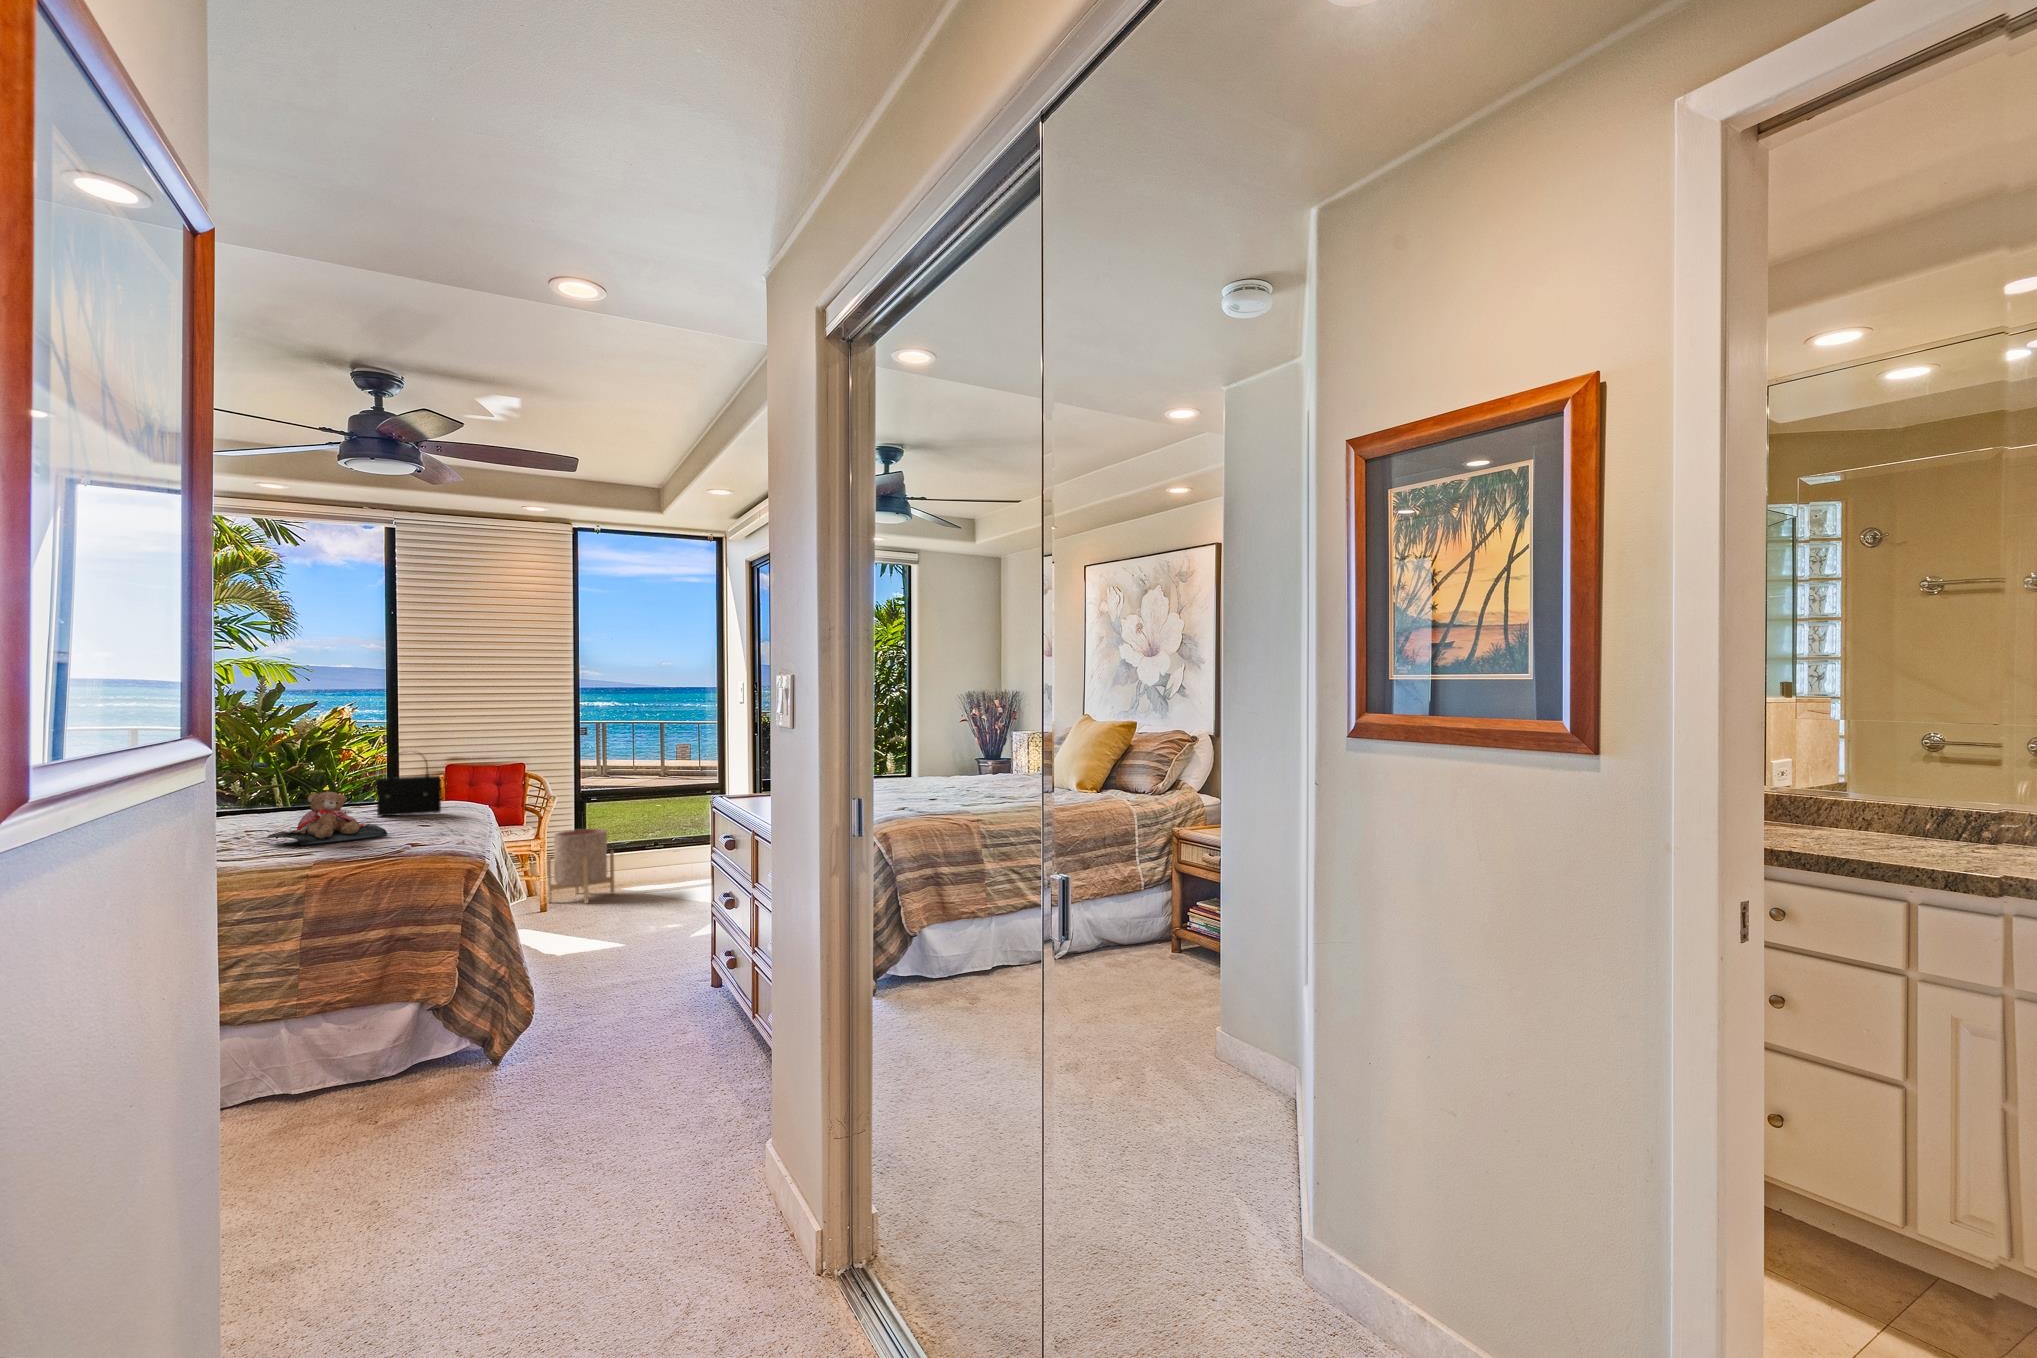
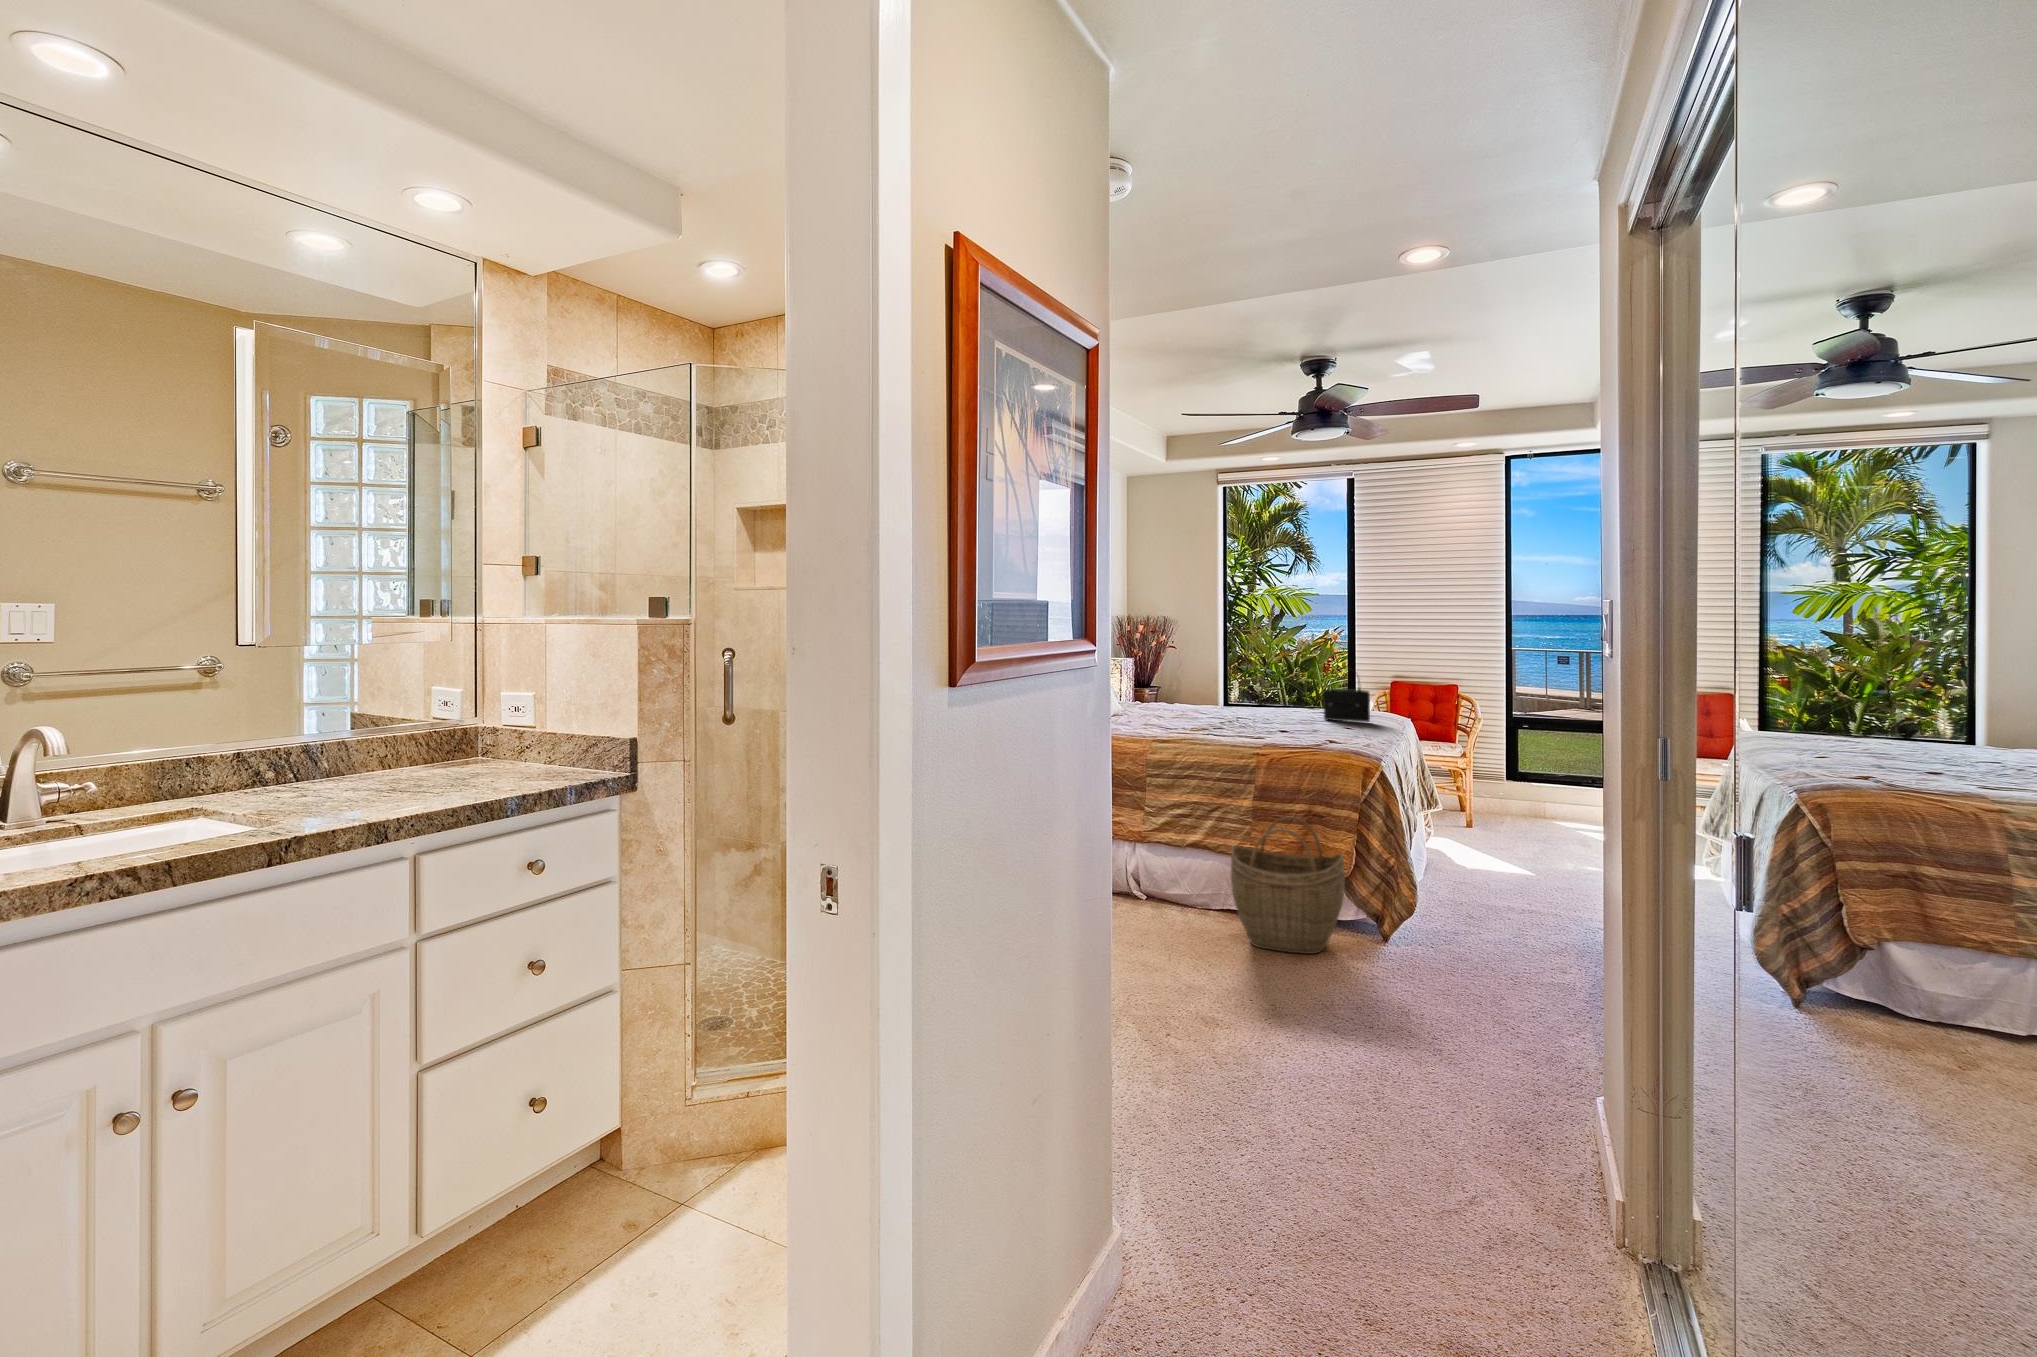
teddy bear: present [267,792,387,846] -> none [1243,695,1319,735]
planter: present [547,828,615,903] -> none [1475,755,1543,827]
woven basket: none [273,947,448,1139] -> present [1230,817,1345,954]

